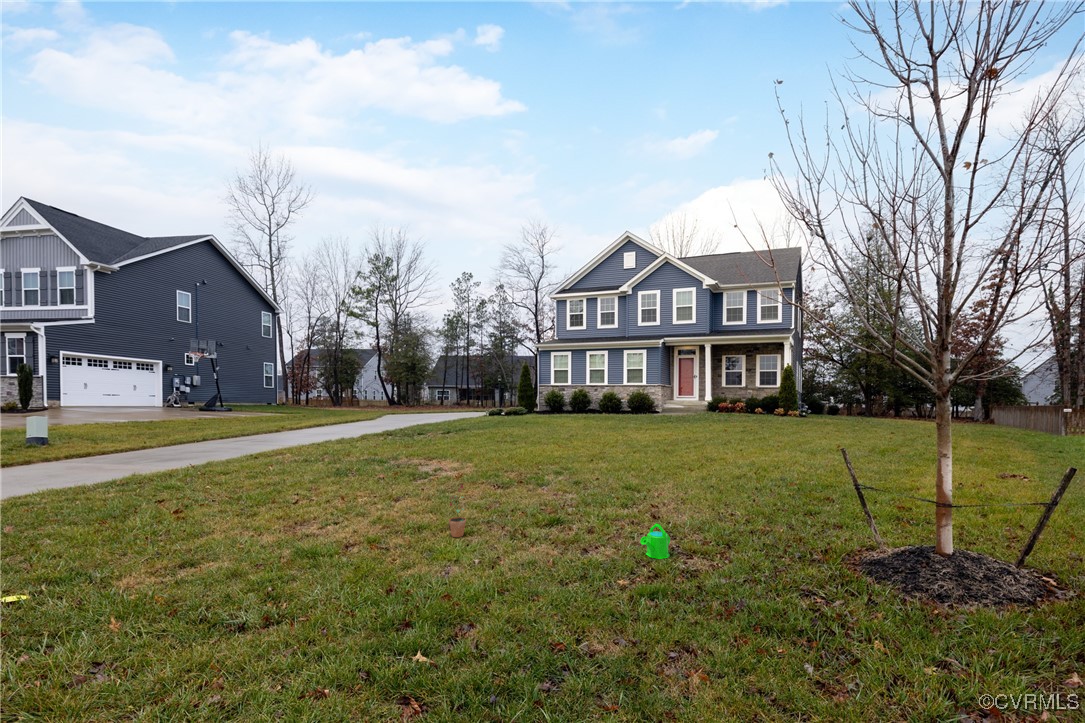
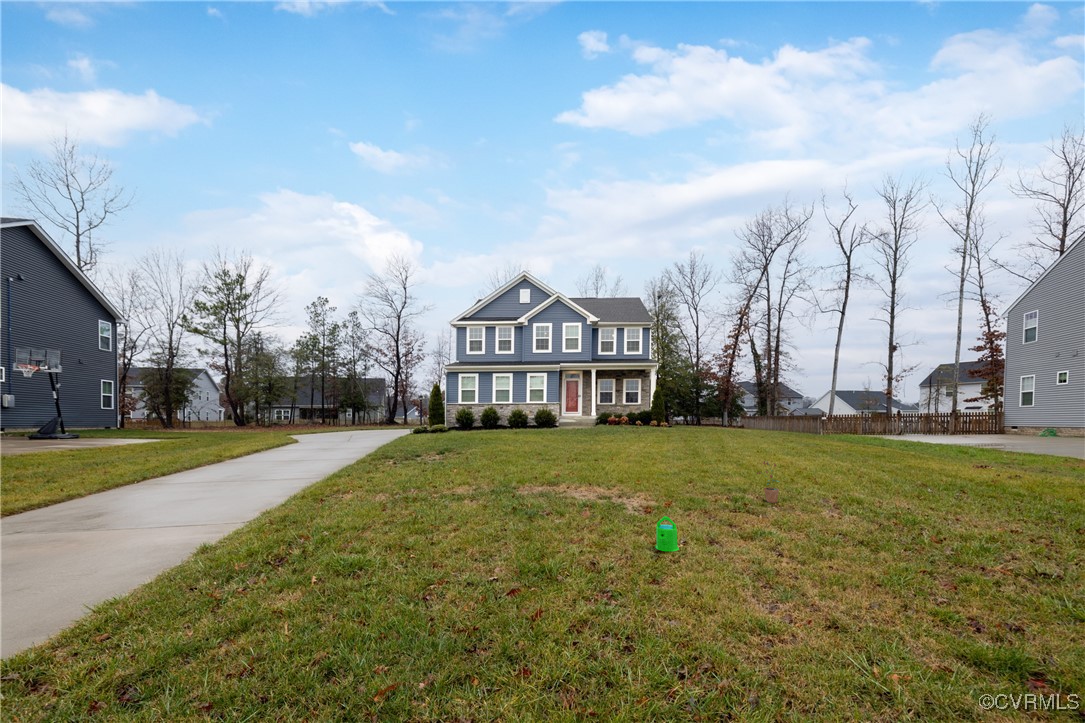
watering can: present [640,523,670,559] -> present [655,516,679,552]

